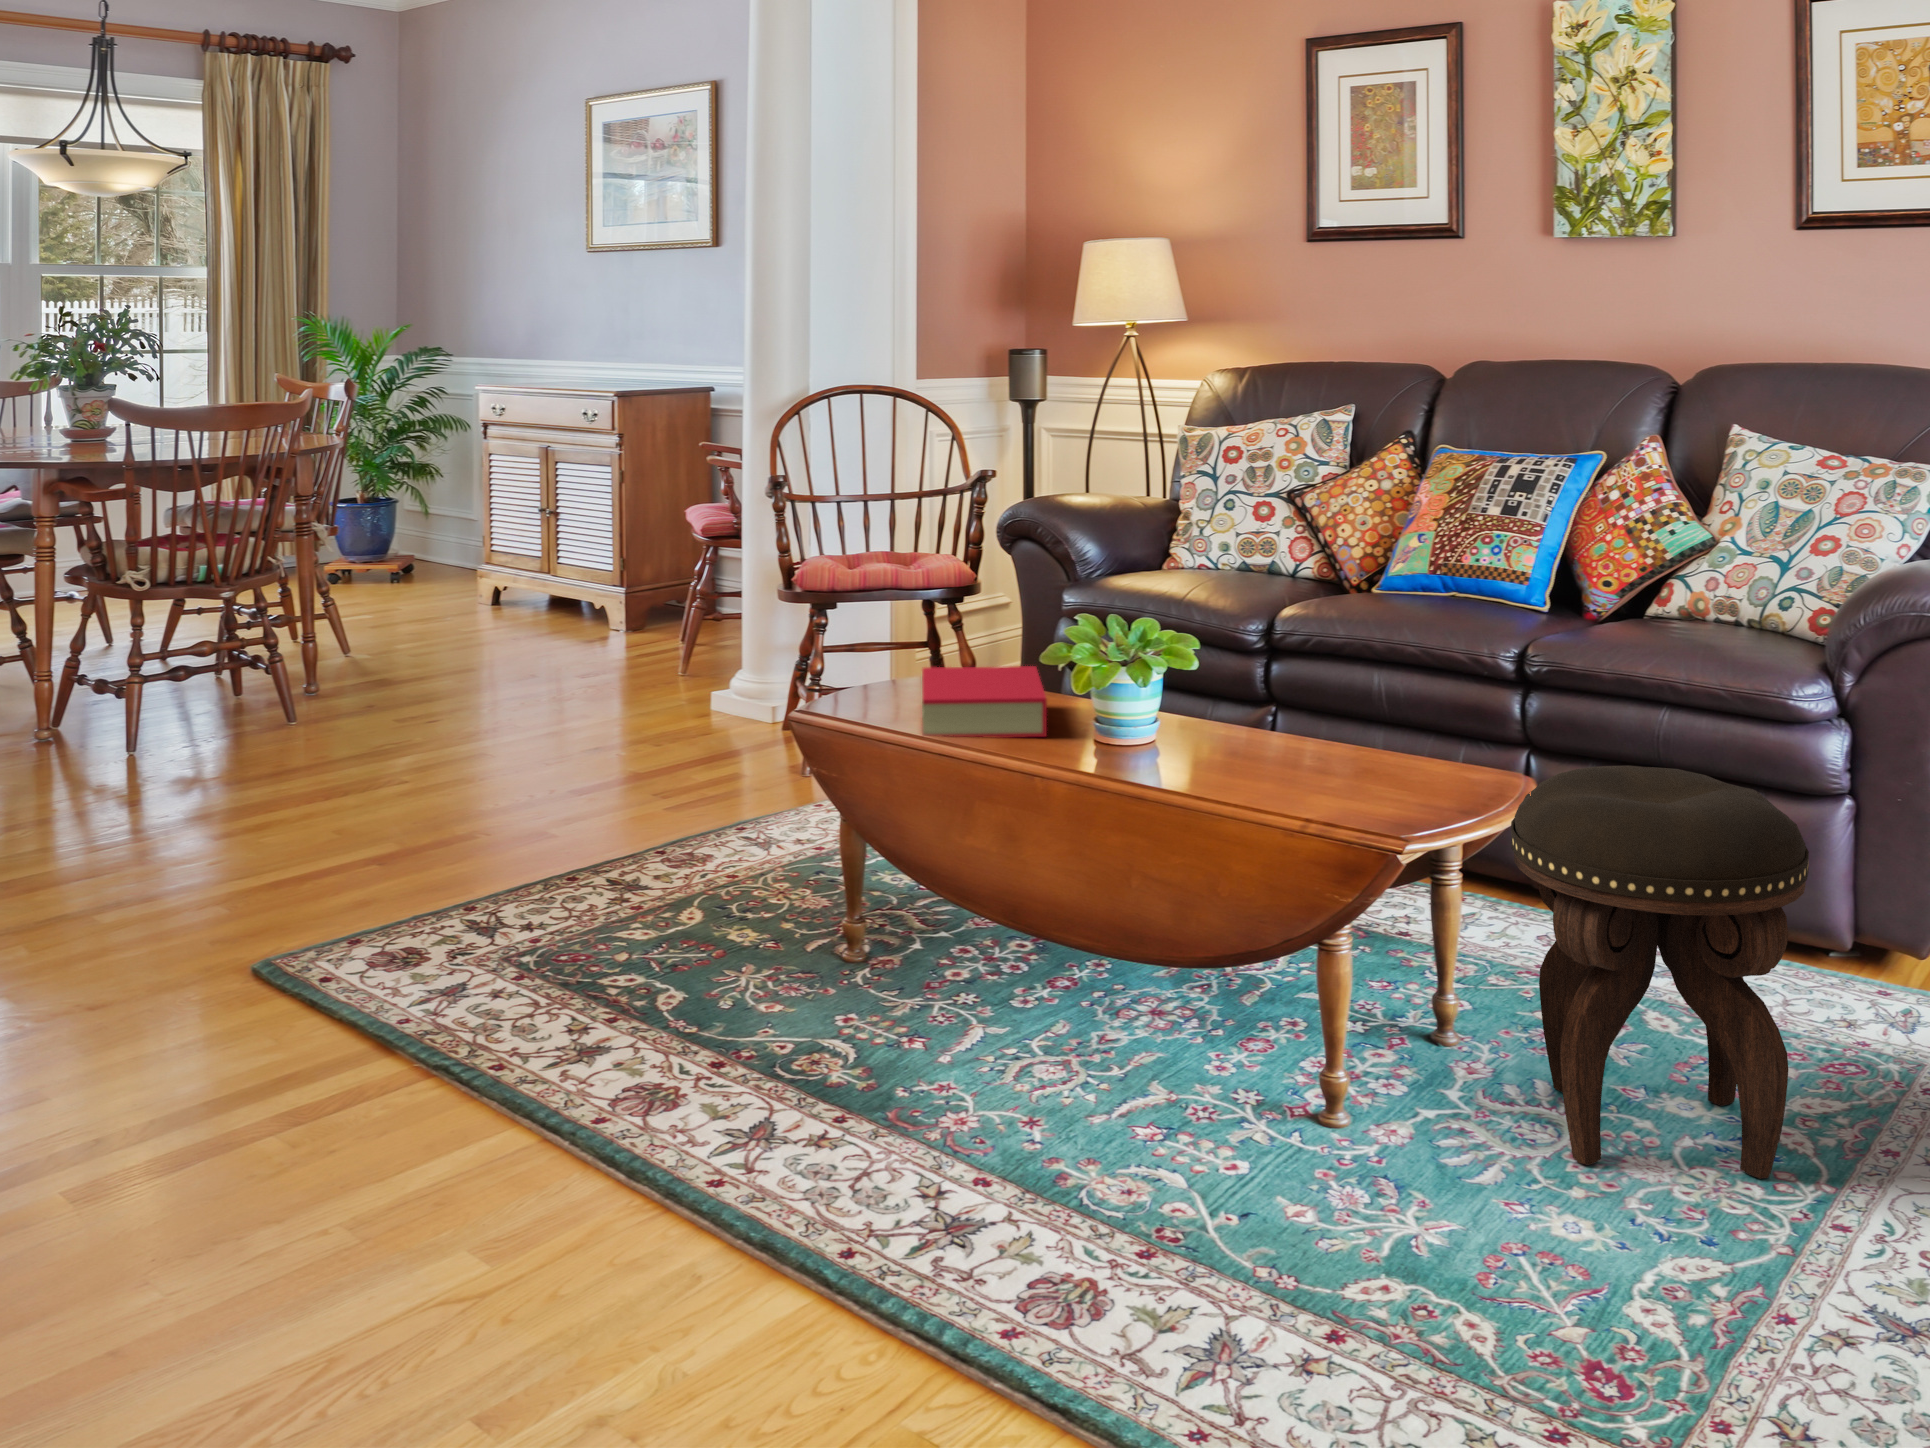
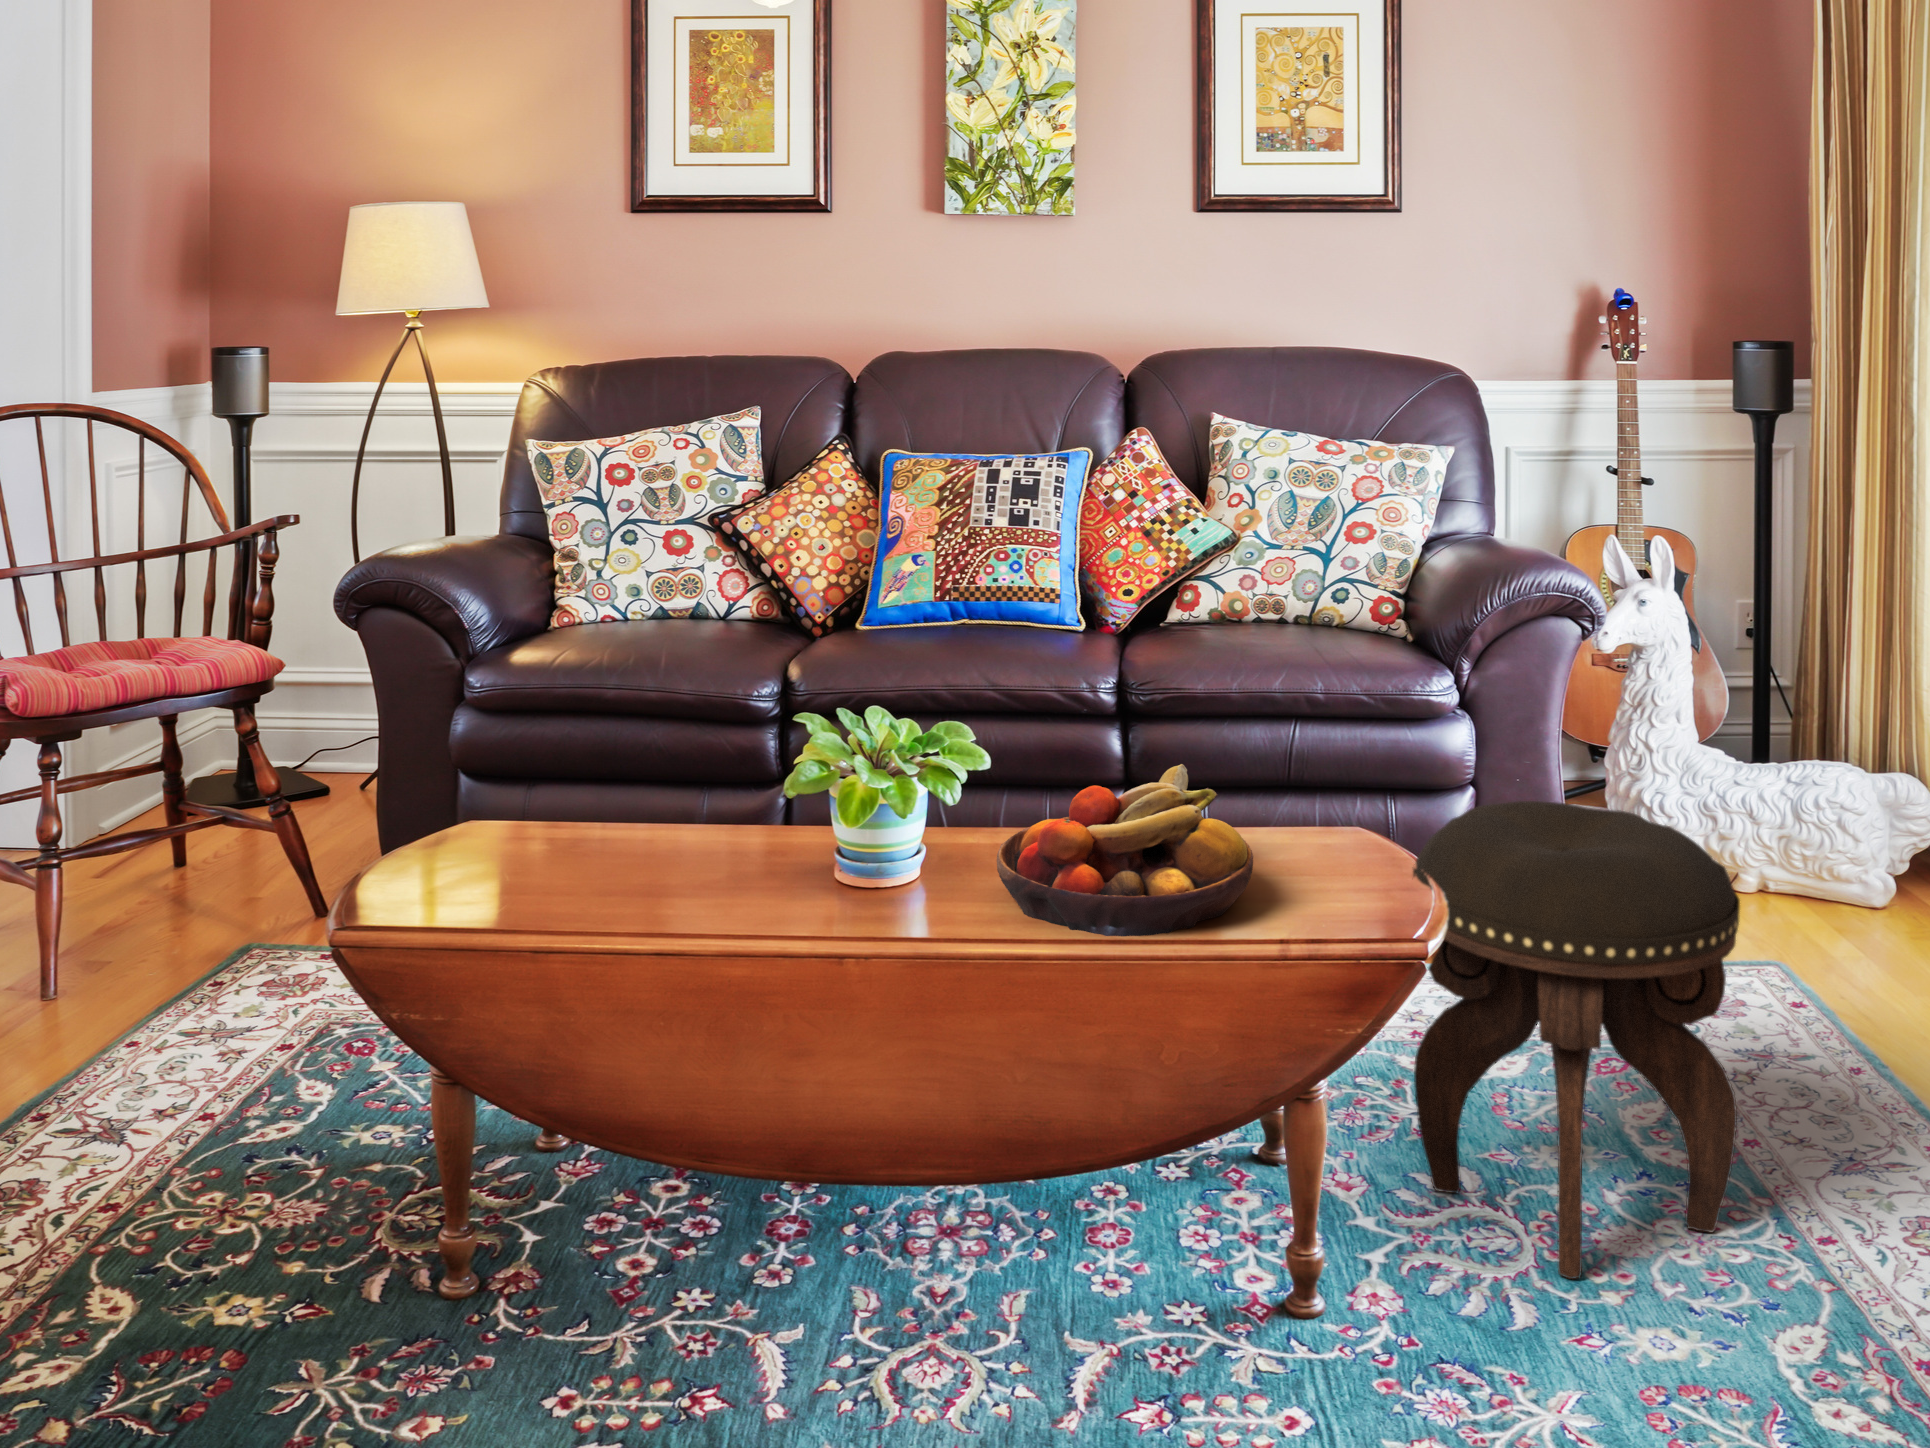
book: present [922,666,1047,738] -> none [539,796,805,942]
fruit bowl: none [1155,687,1353,795] -> present [997,764,1253,936]

